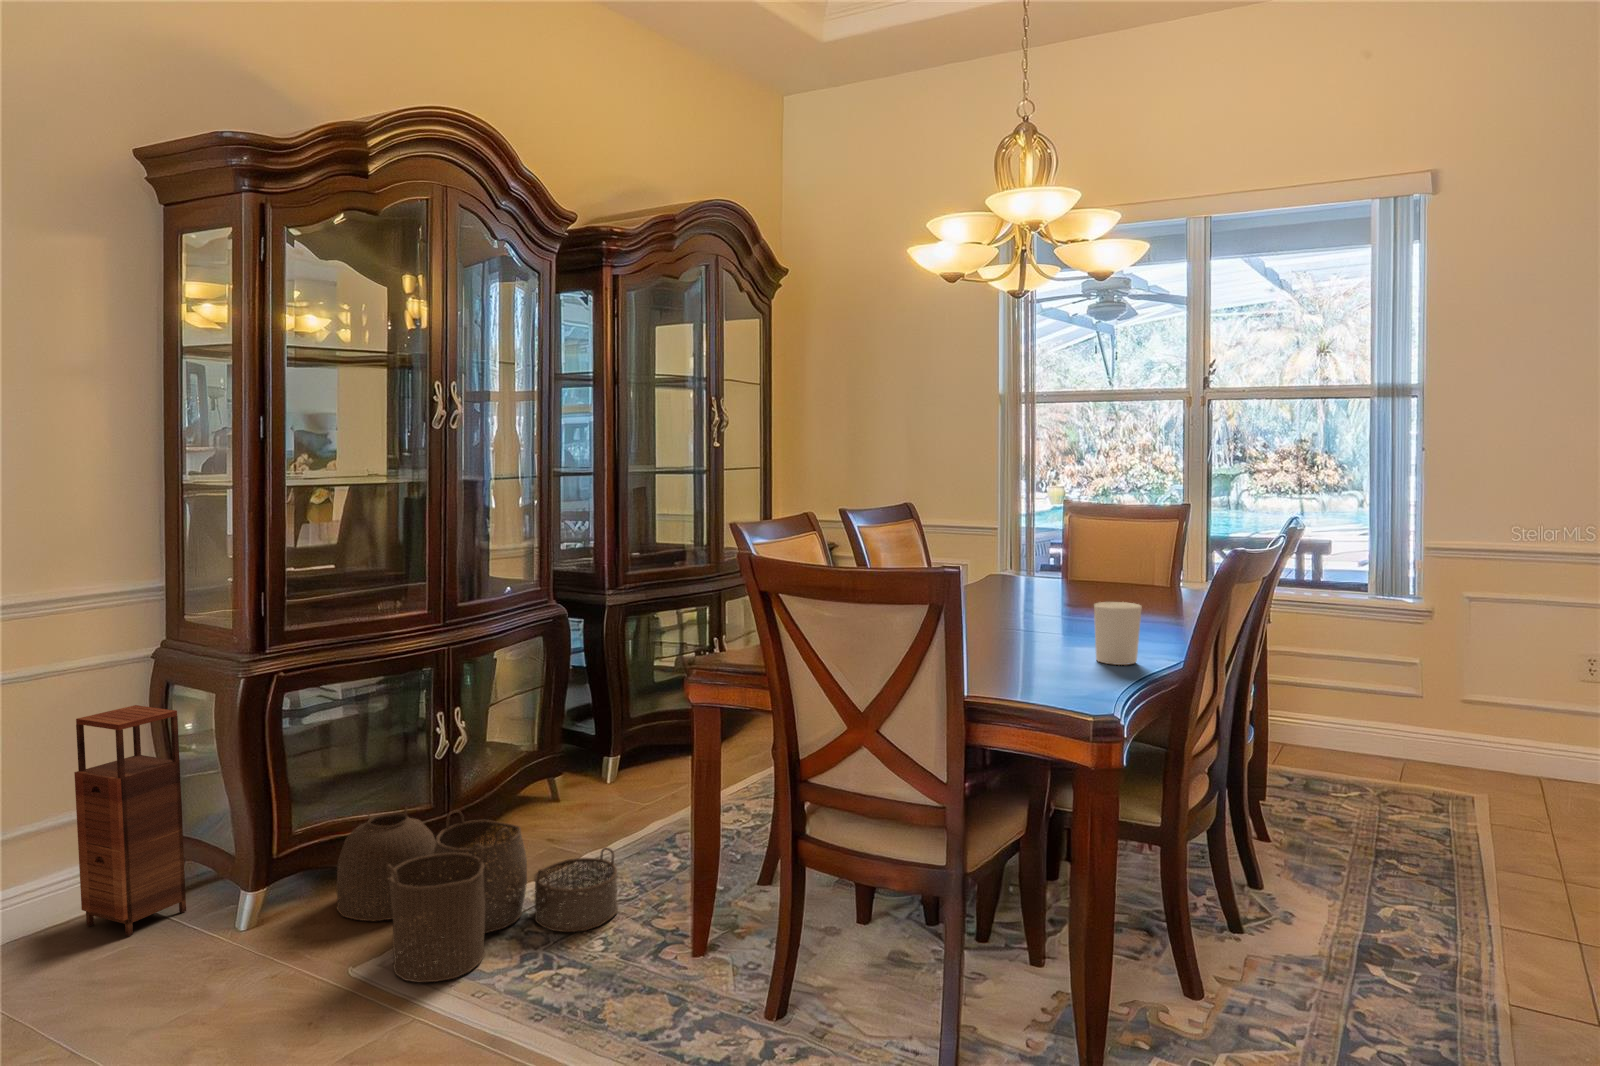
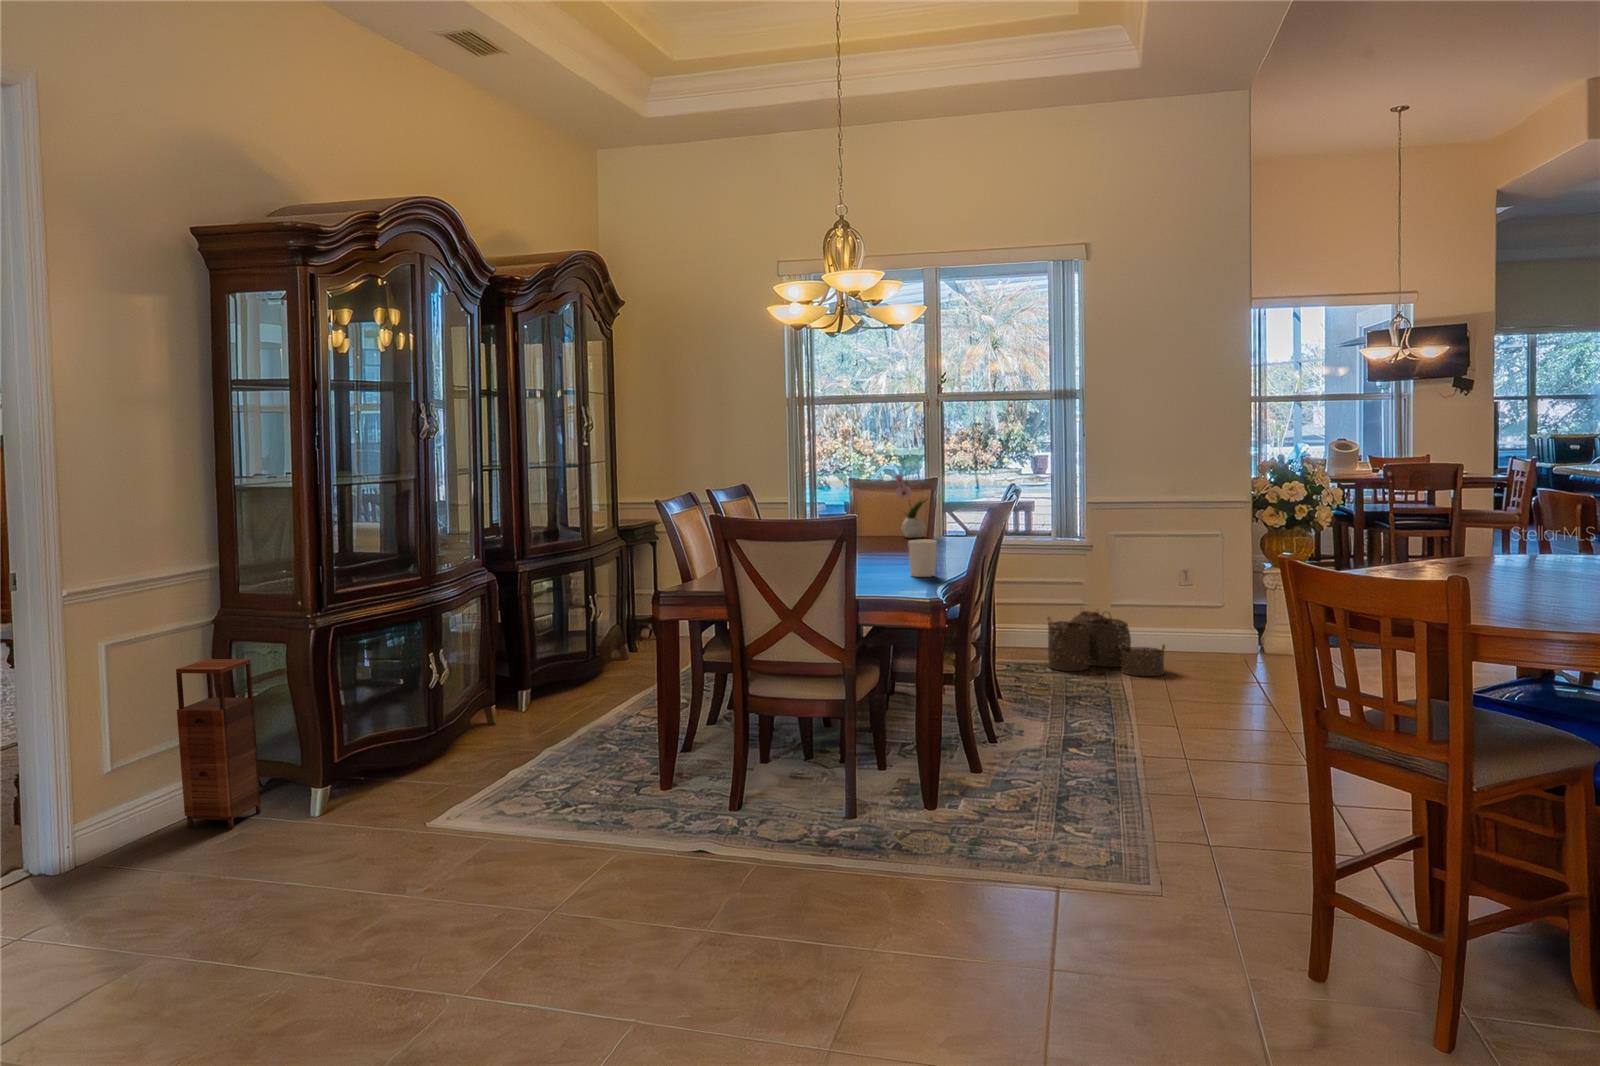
flower arrangement: none [1119,478,1168,588] -> present [895,462,926,538]
woven basket: present [337,808,618,982] -> present [1048,611,1165,676]

